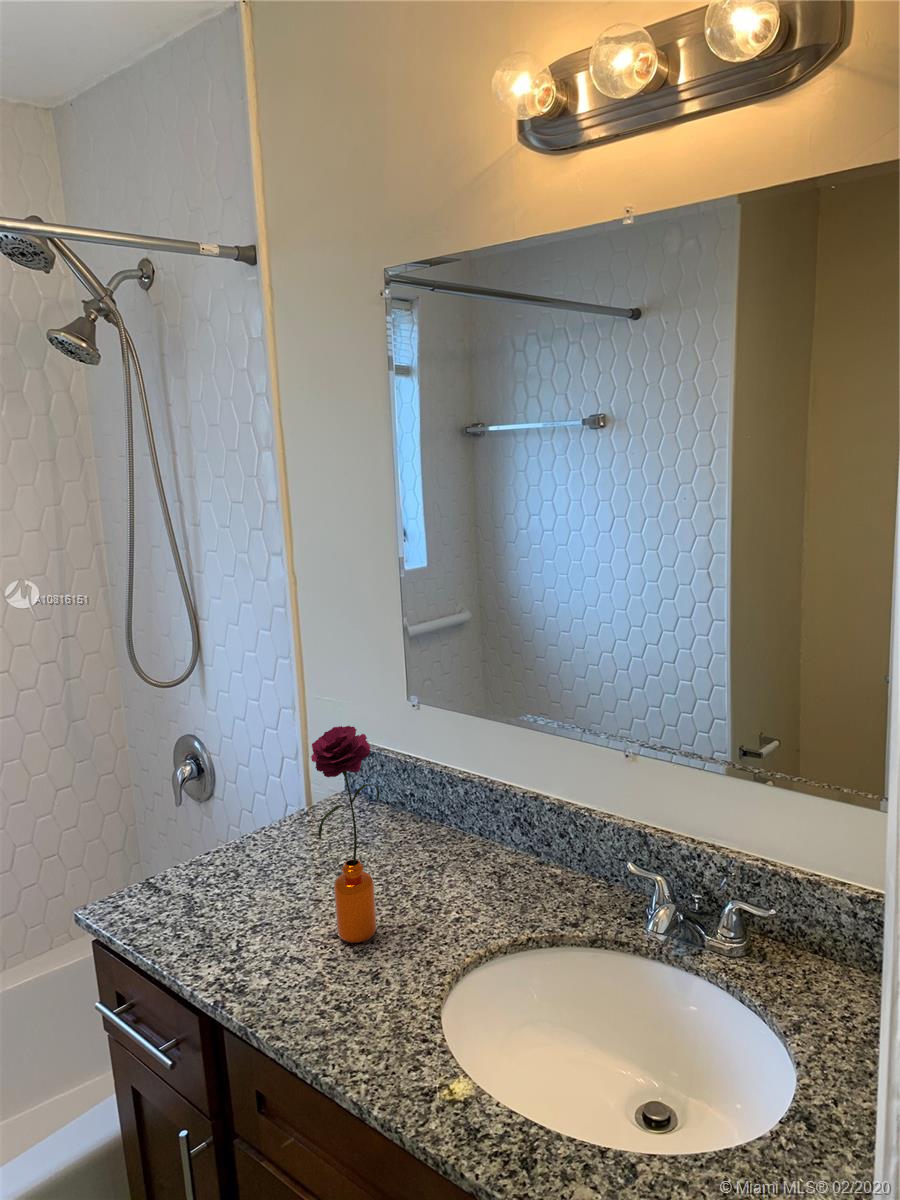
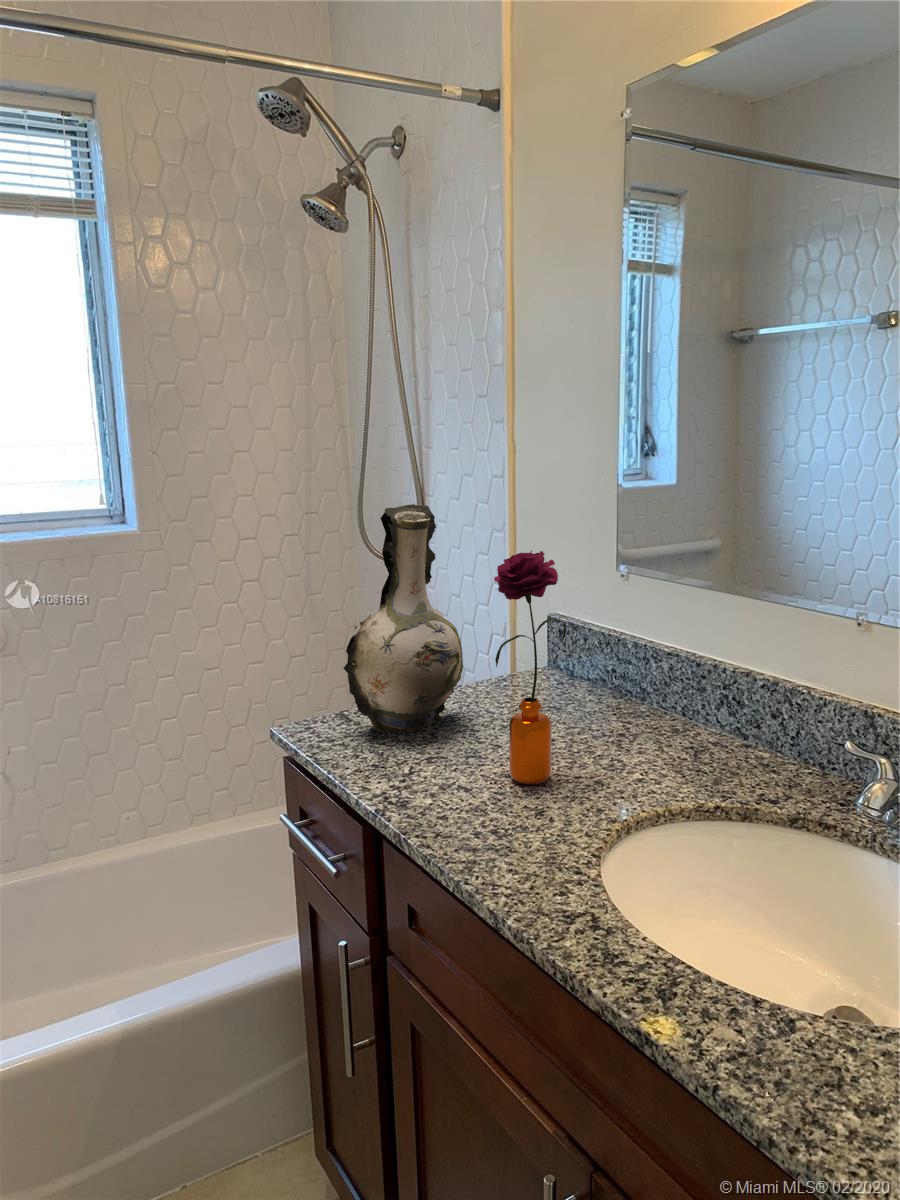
decorative vase: none [155,674,275,901] -> present [343,504,463,732]

